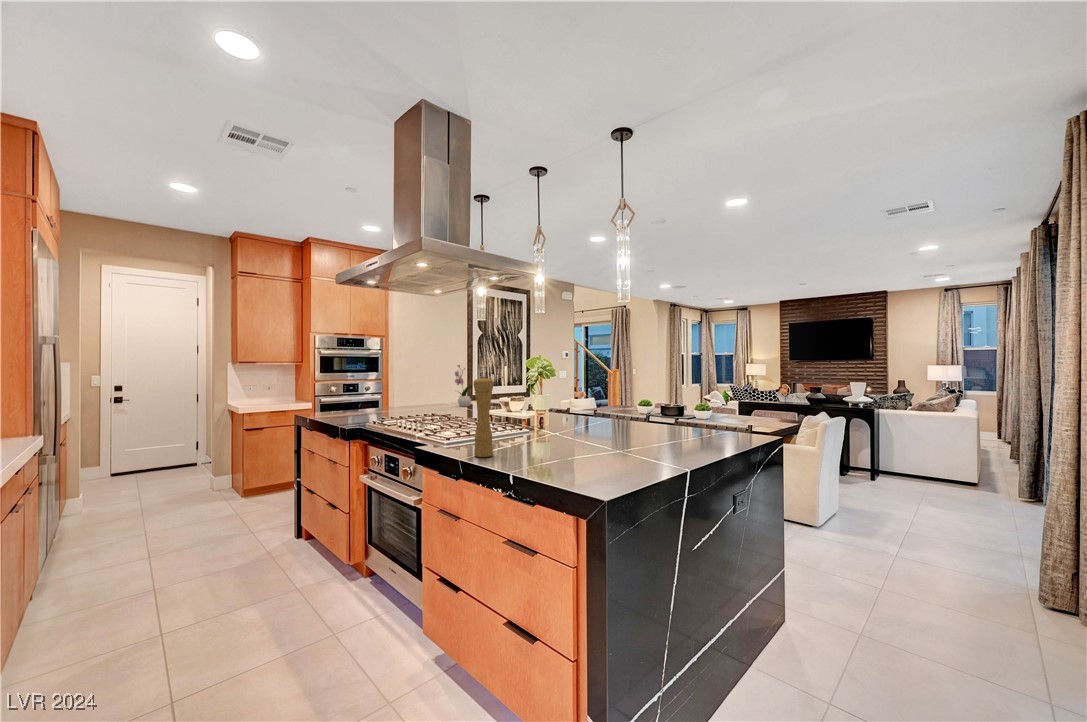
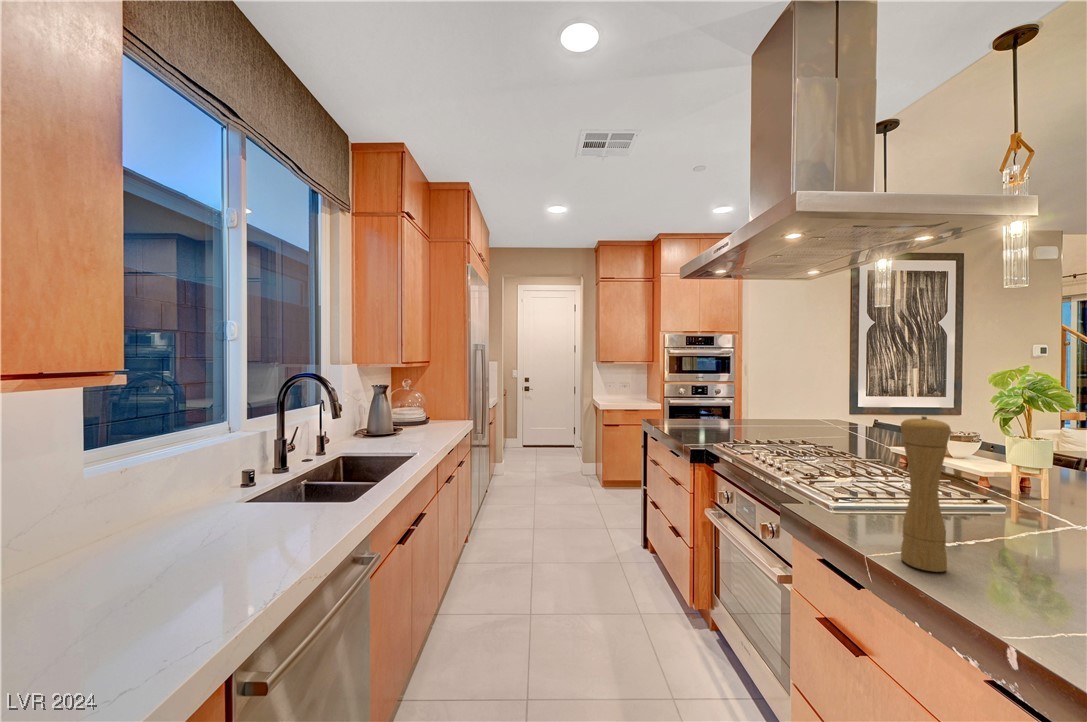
flower arrangement: present [455,365,472,407] -> none [836,370,867,429]

